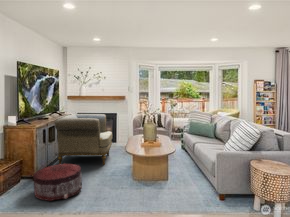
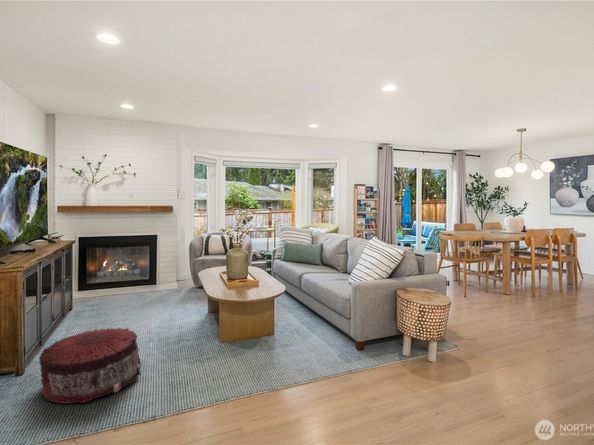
armchair: present [55,114,112,165] -> none [58,237,163,336]

